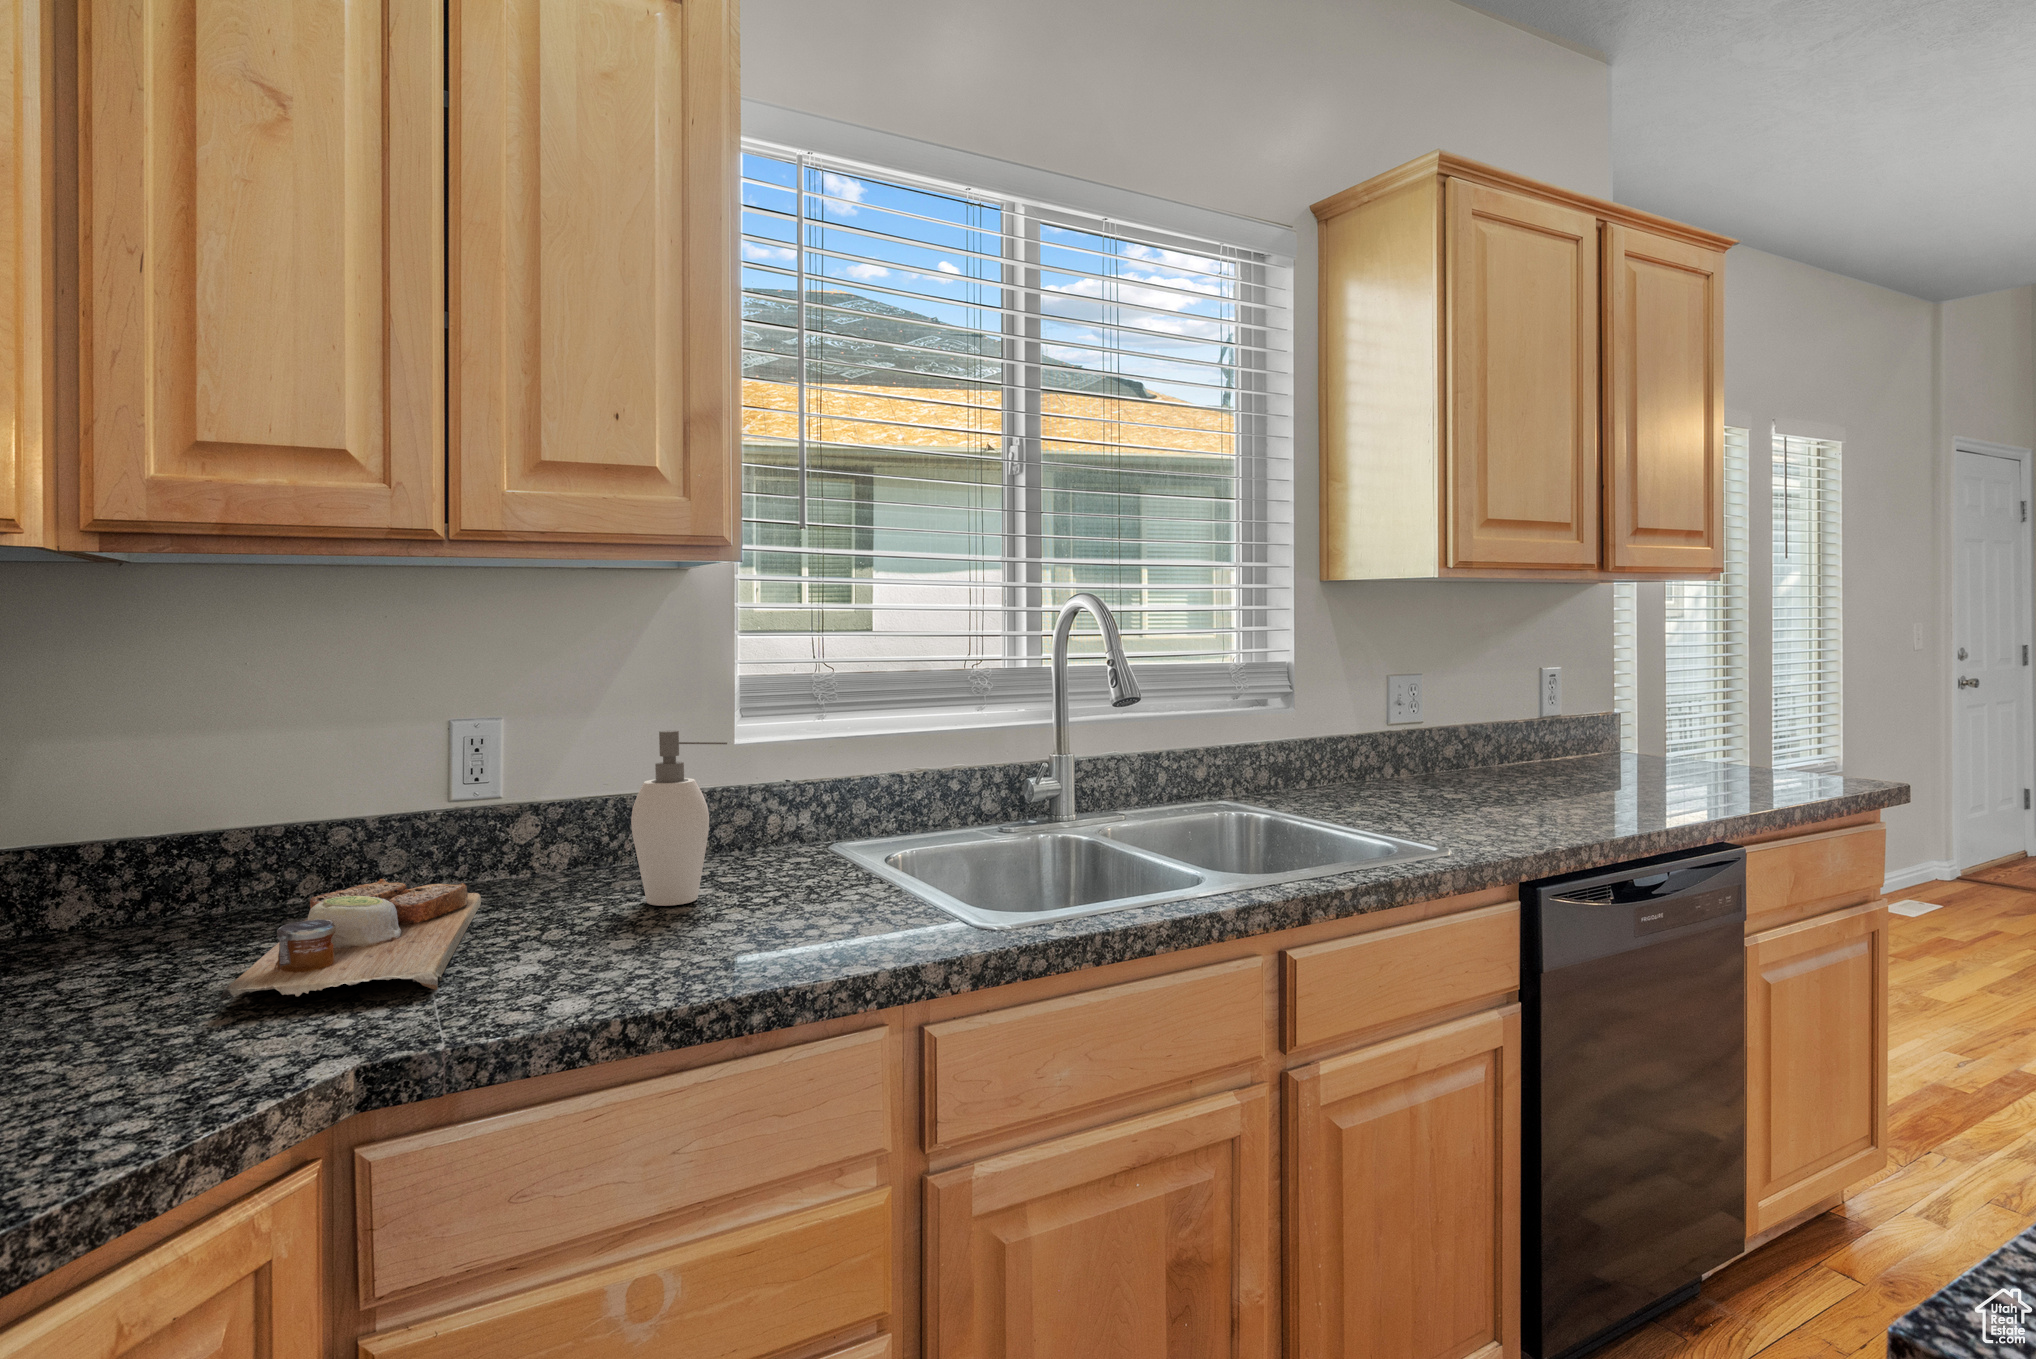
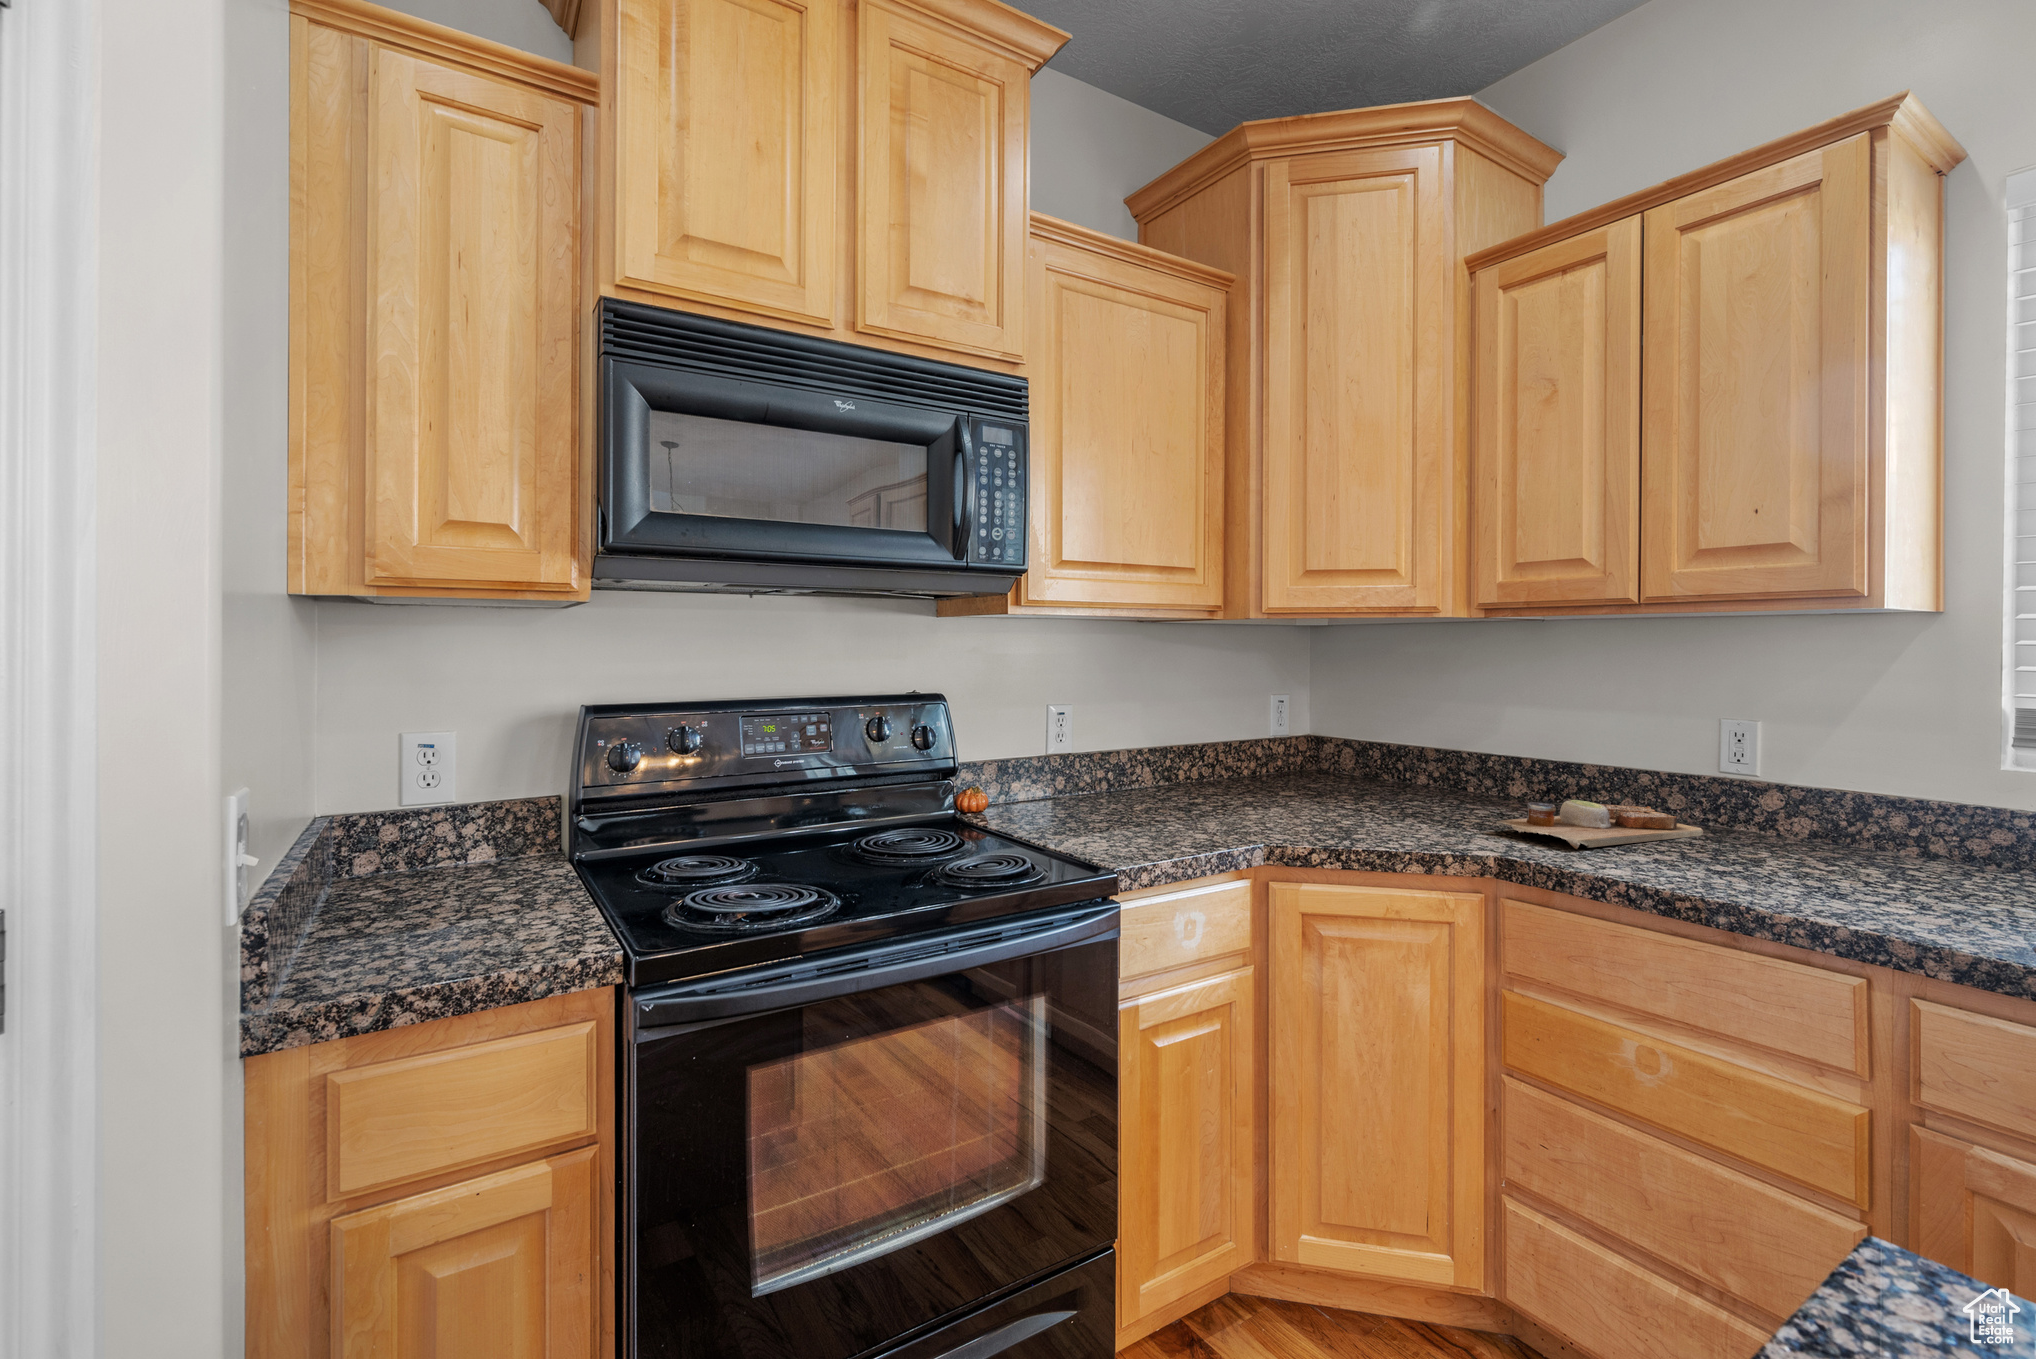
soap dispenser: present [631,731,727,906] -> none [1788,741,1868,870]

